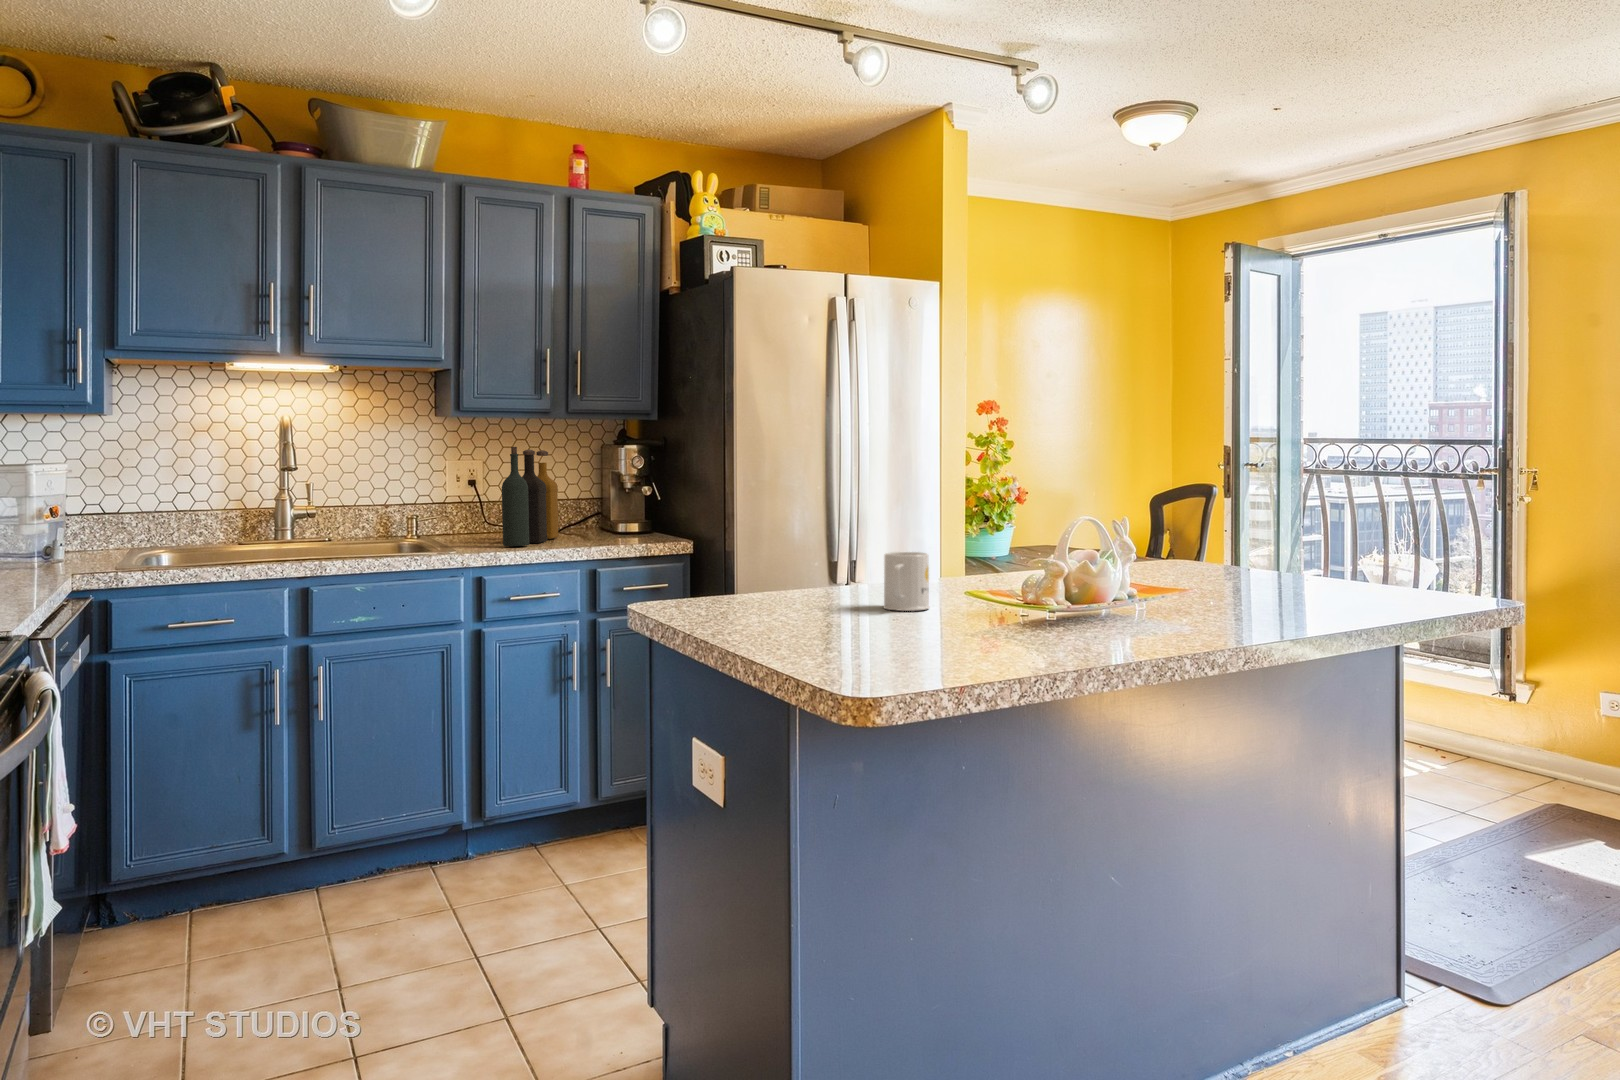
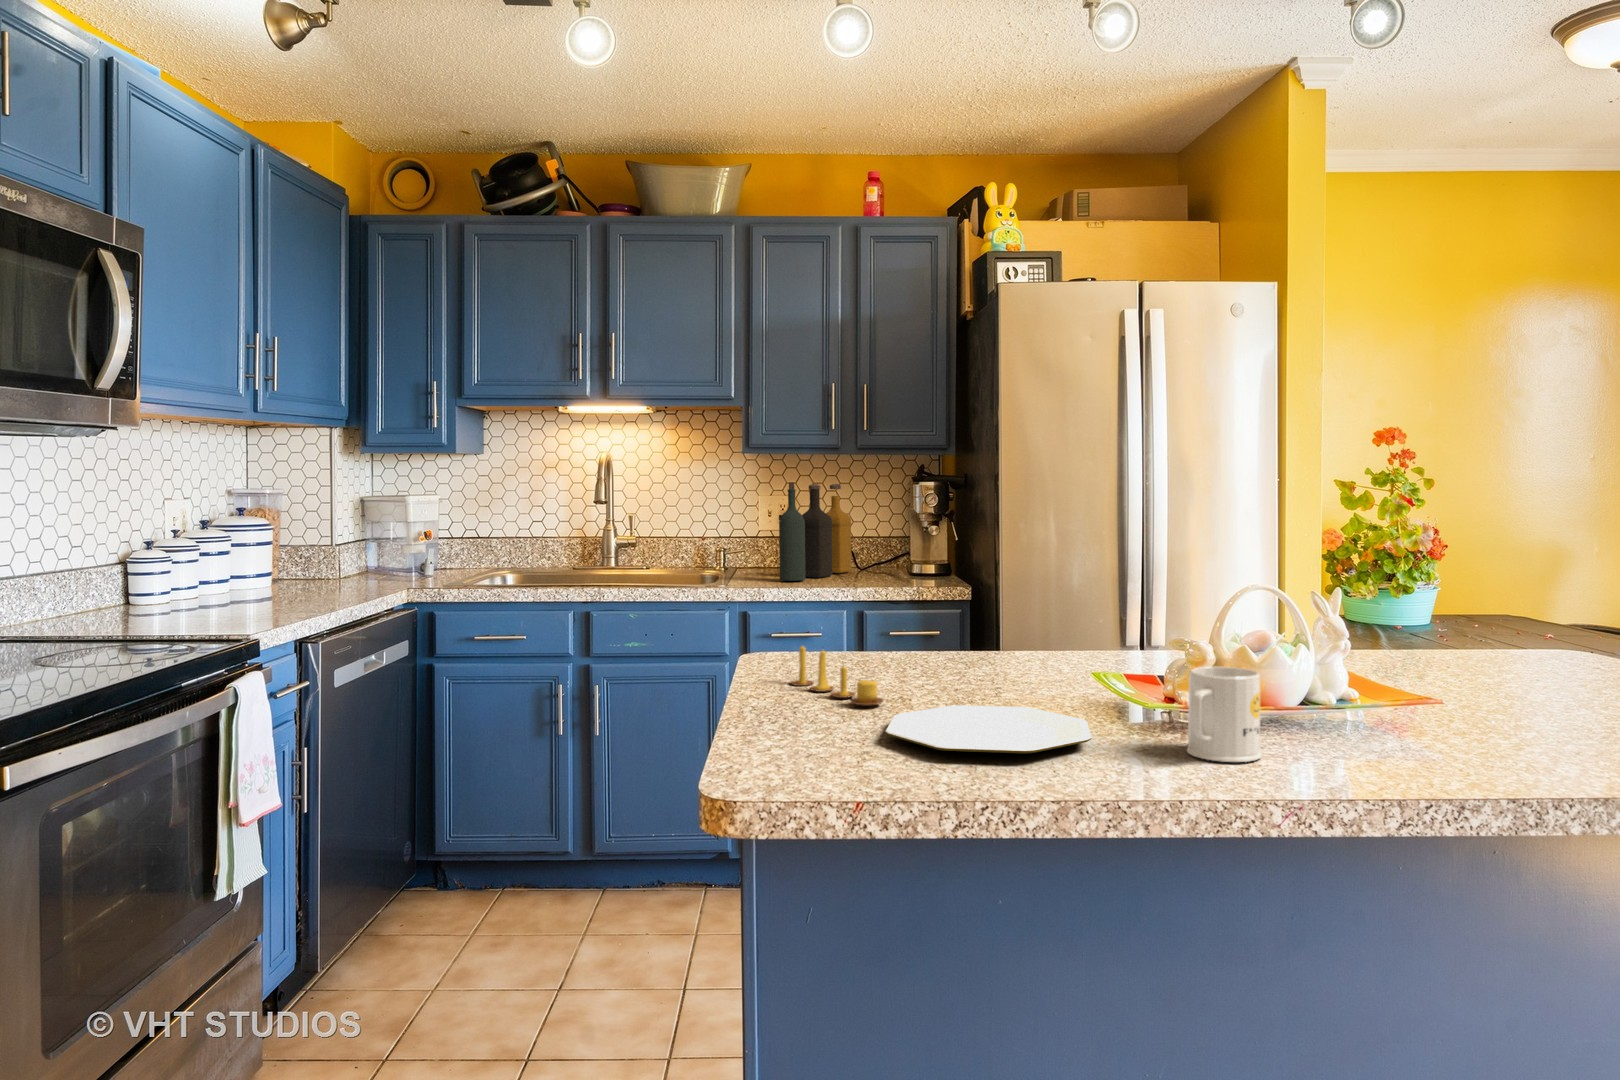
mug: present [884,552,929,611] -> present [1187,667,1261,762]
candle: none [718,579,838,627] -> present [790,646,884,705]
plate: none [875,619,1053,648] -> present [885,705,1091,753]

